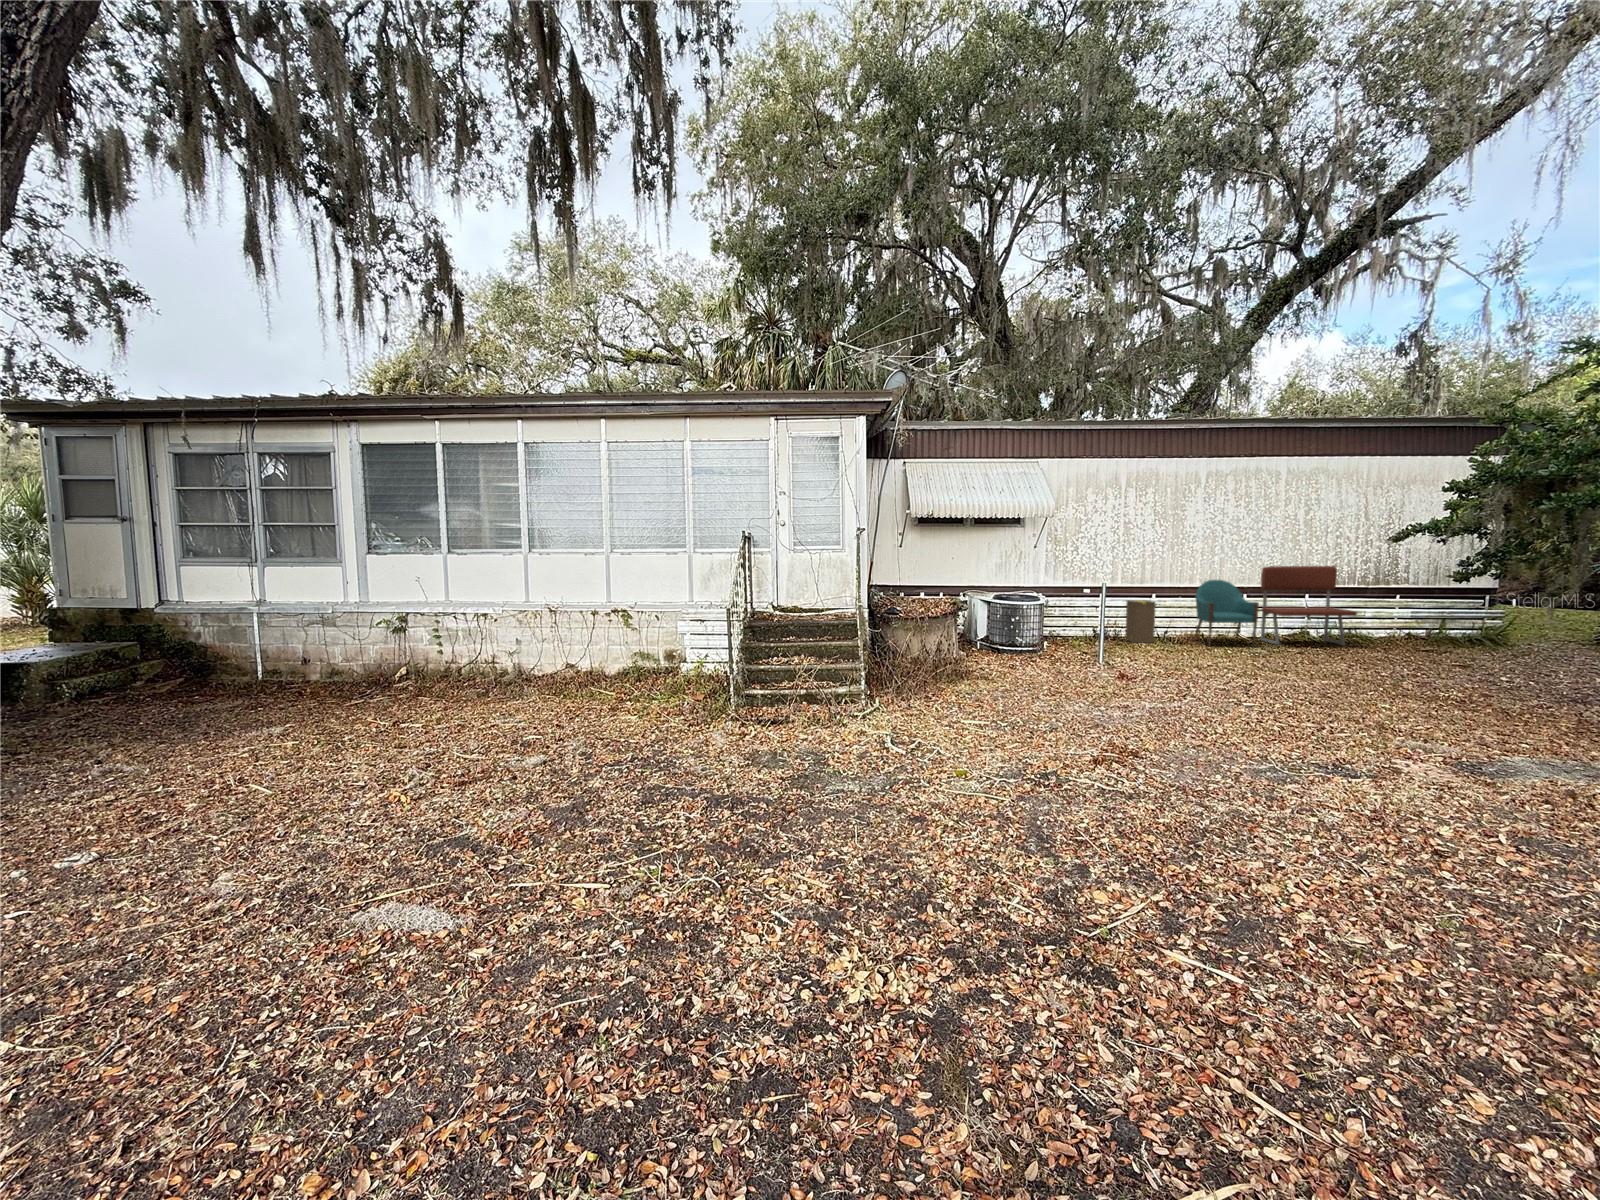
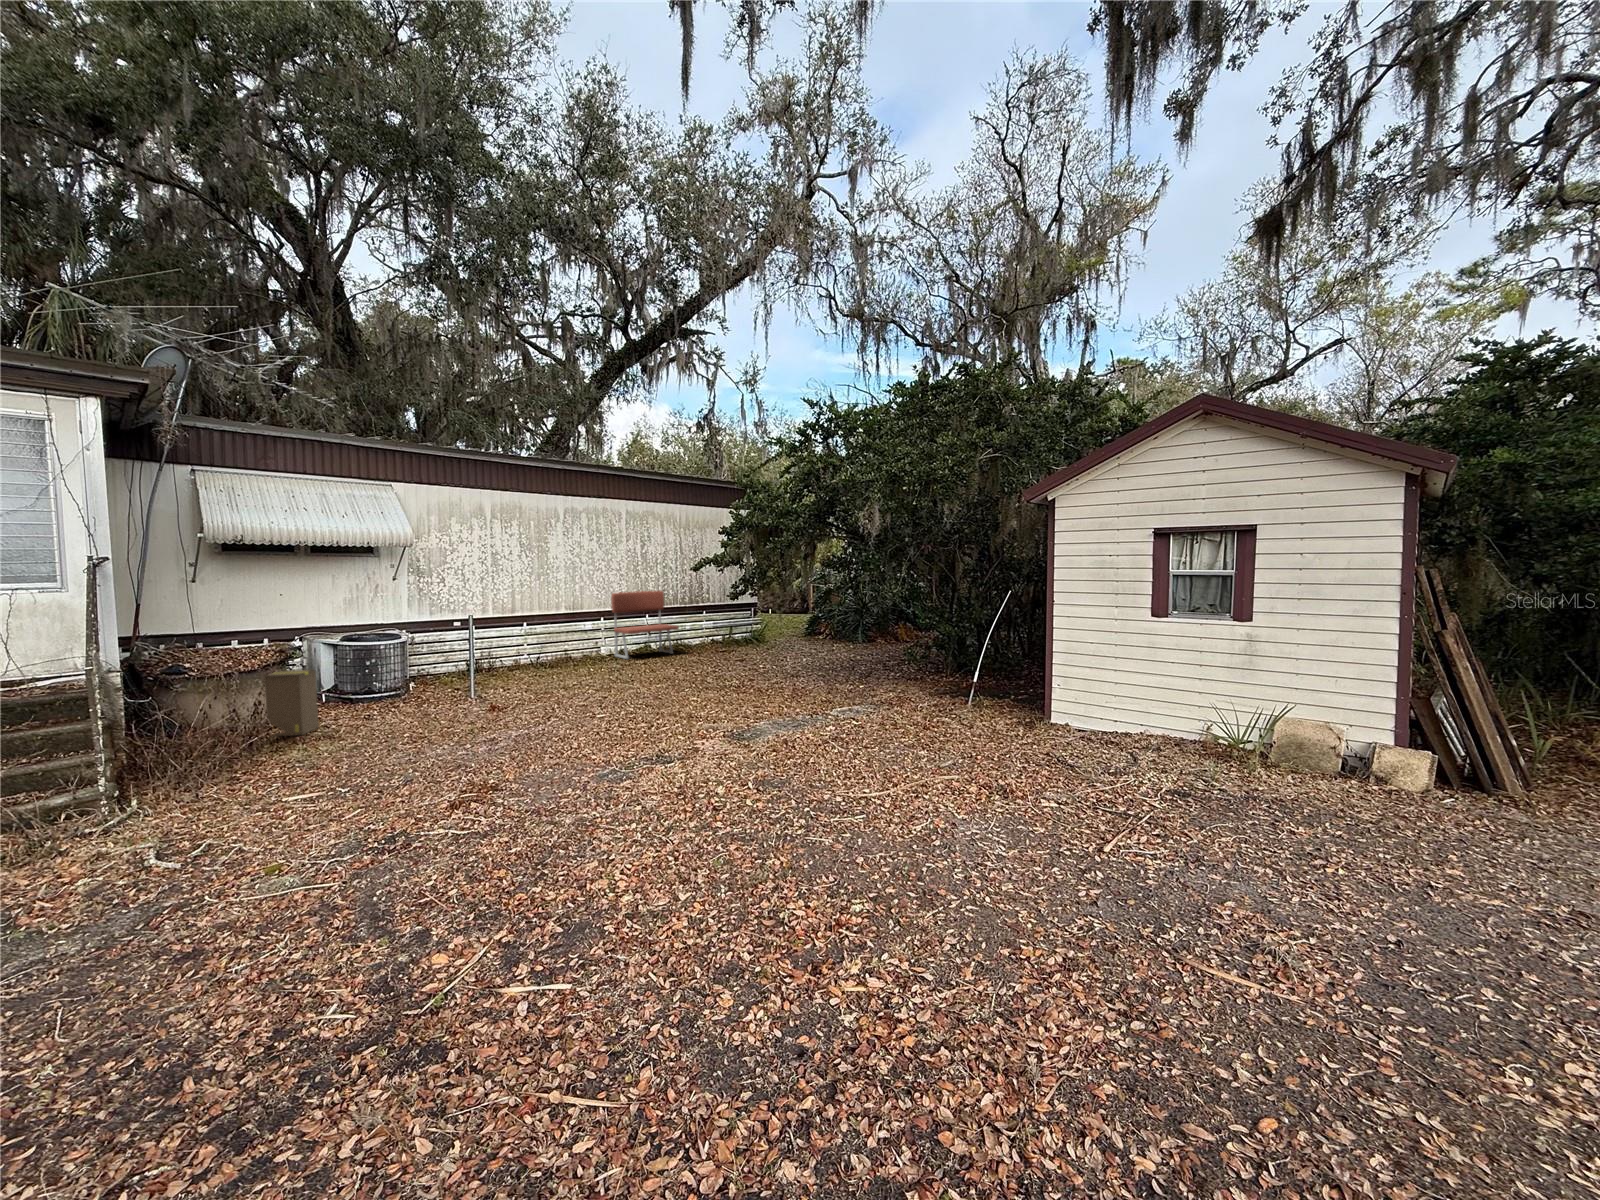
chair: present [1194,580,1259,646] -> none [560,606,610,667]
cardboard box: present [1125,600,1156,643] -> present [265,670,319,736]

